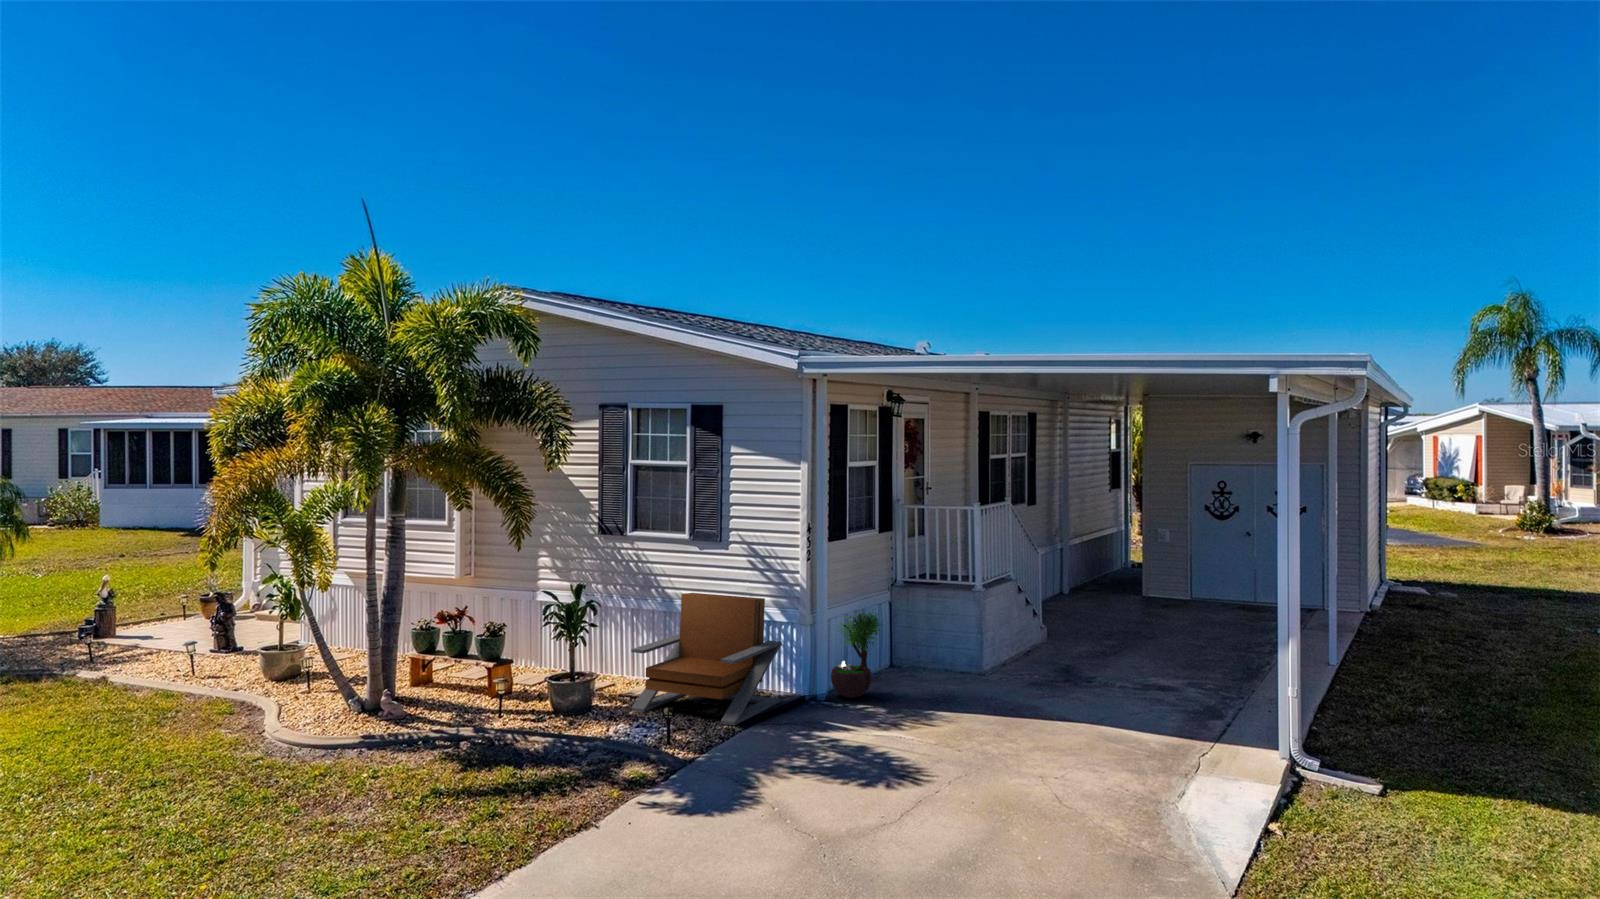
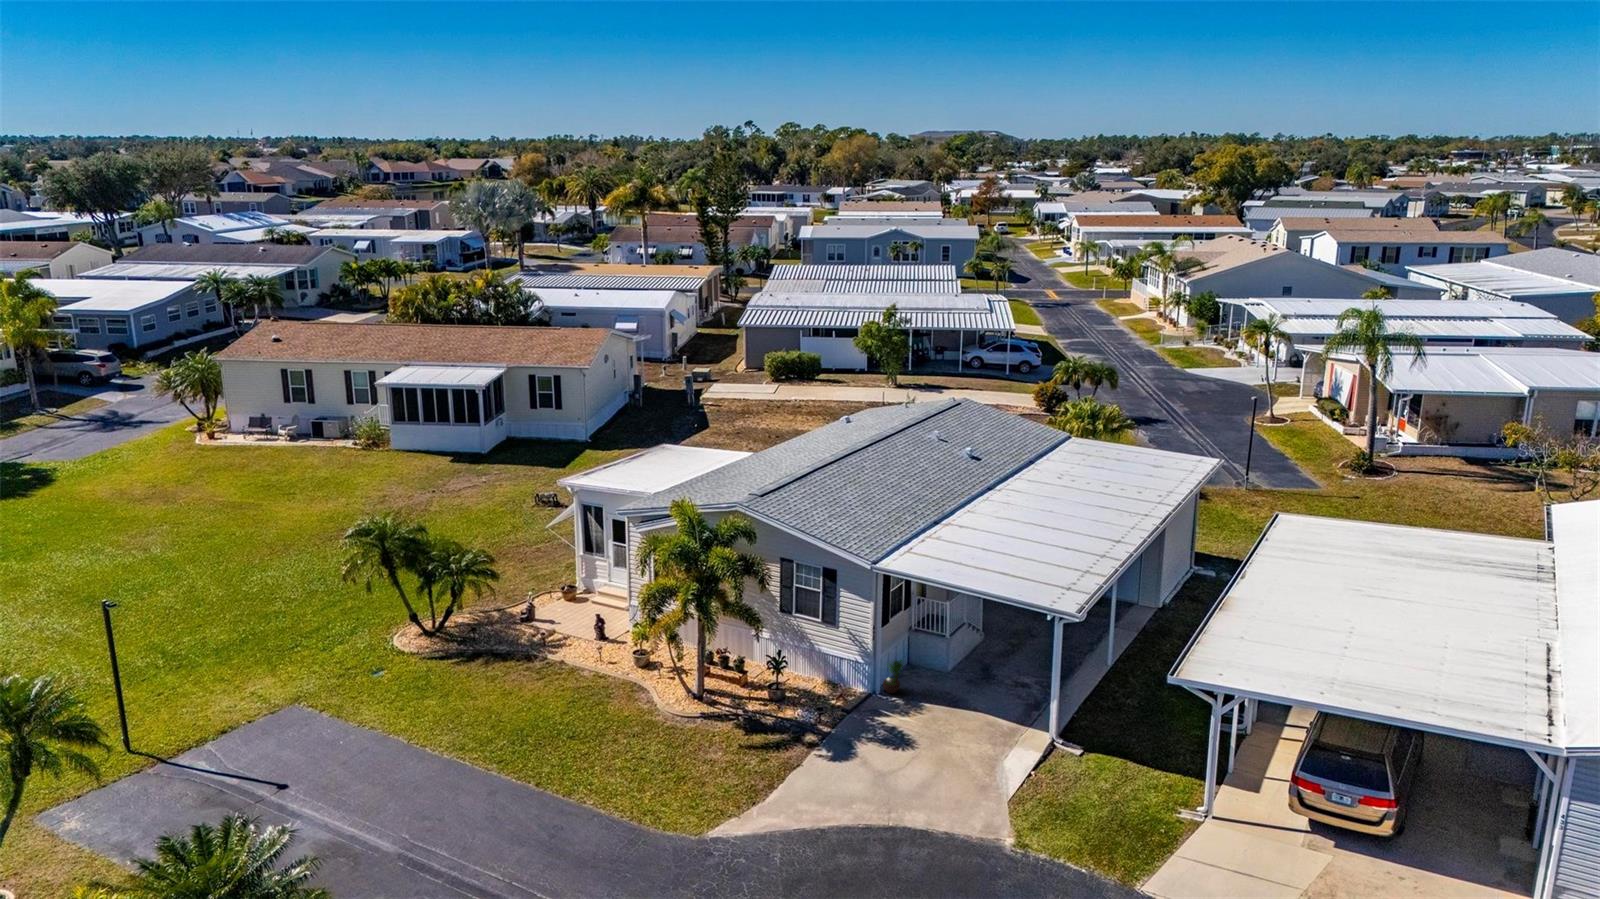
lounge chair: present [631,593,782,726] -> none [800,647,862,711]

